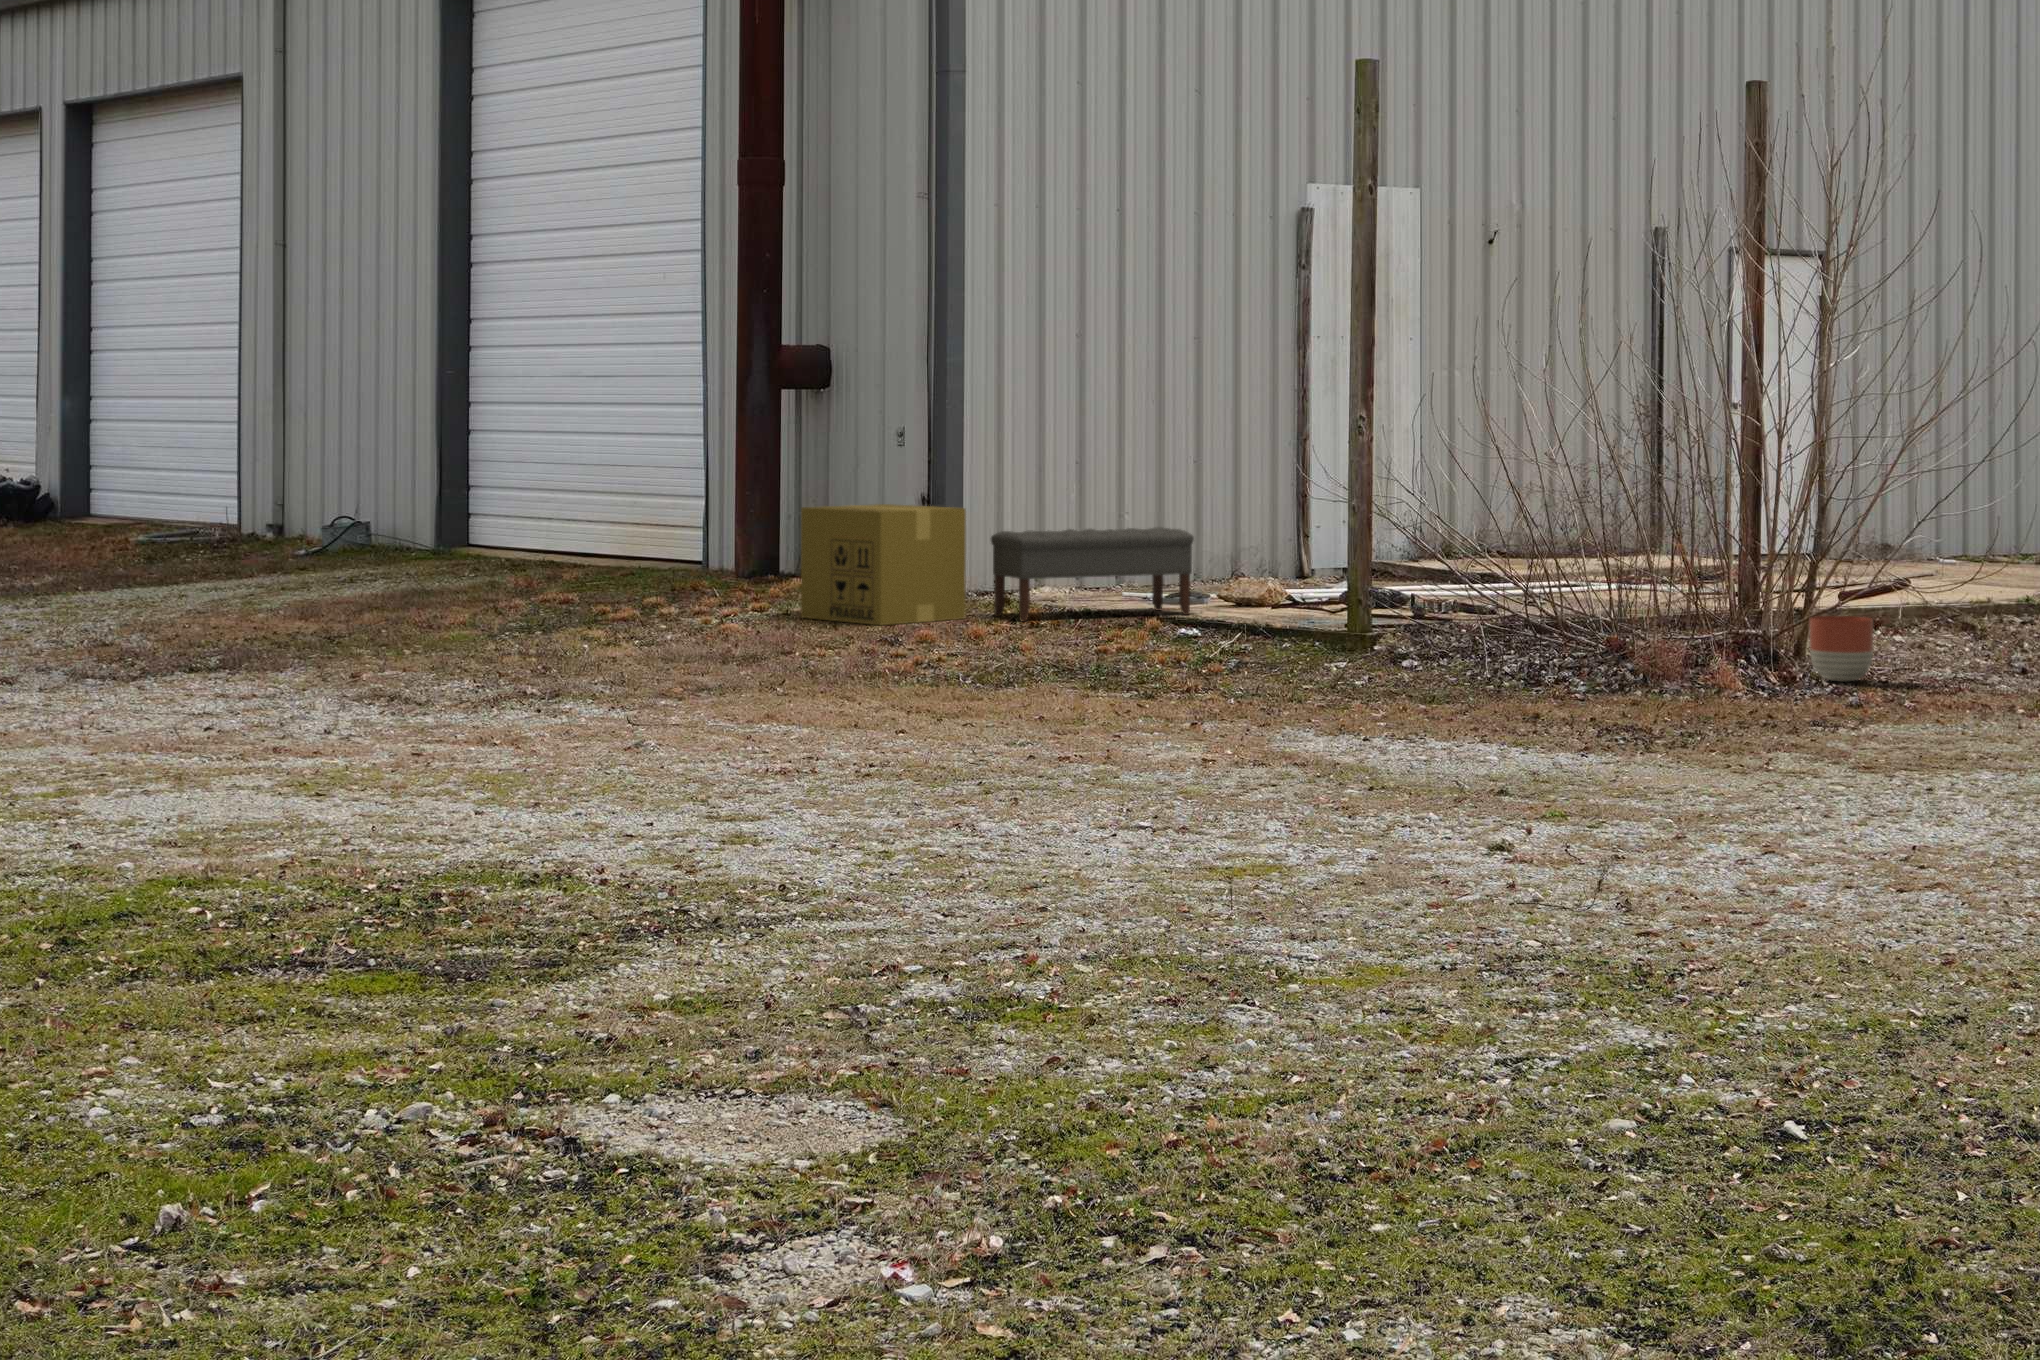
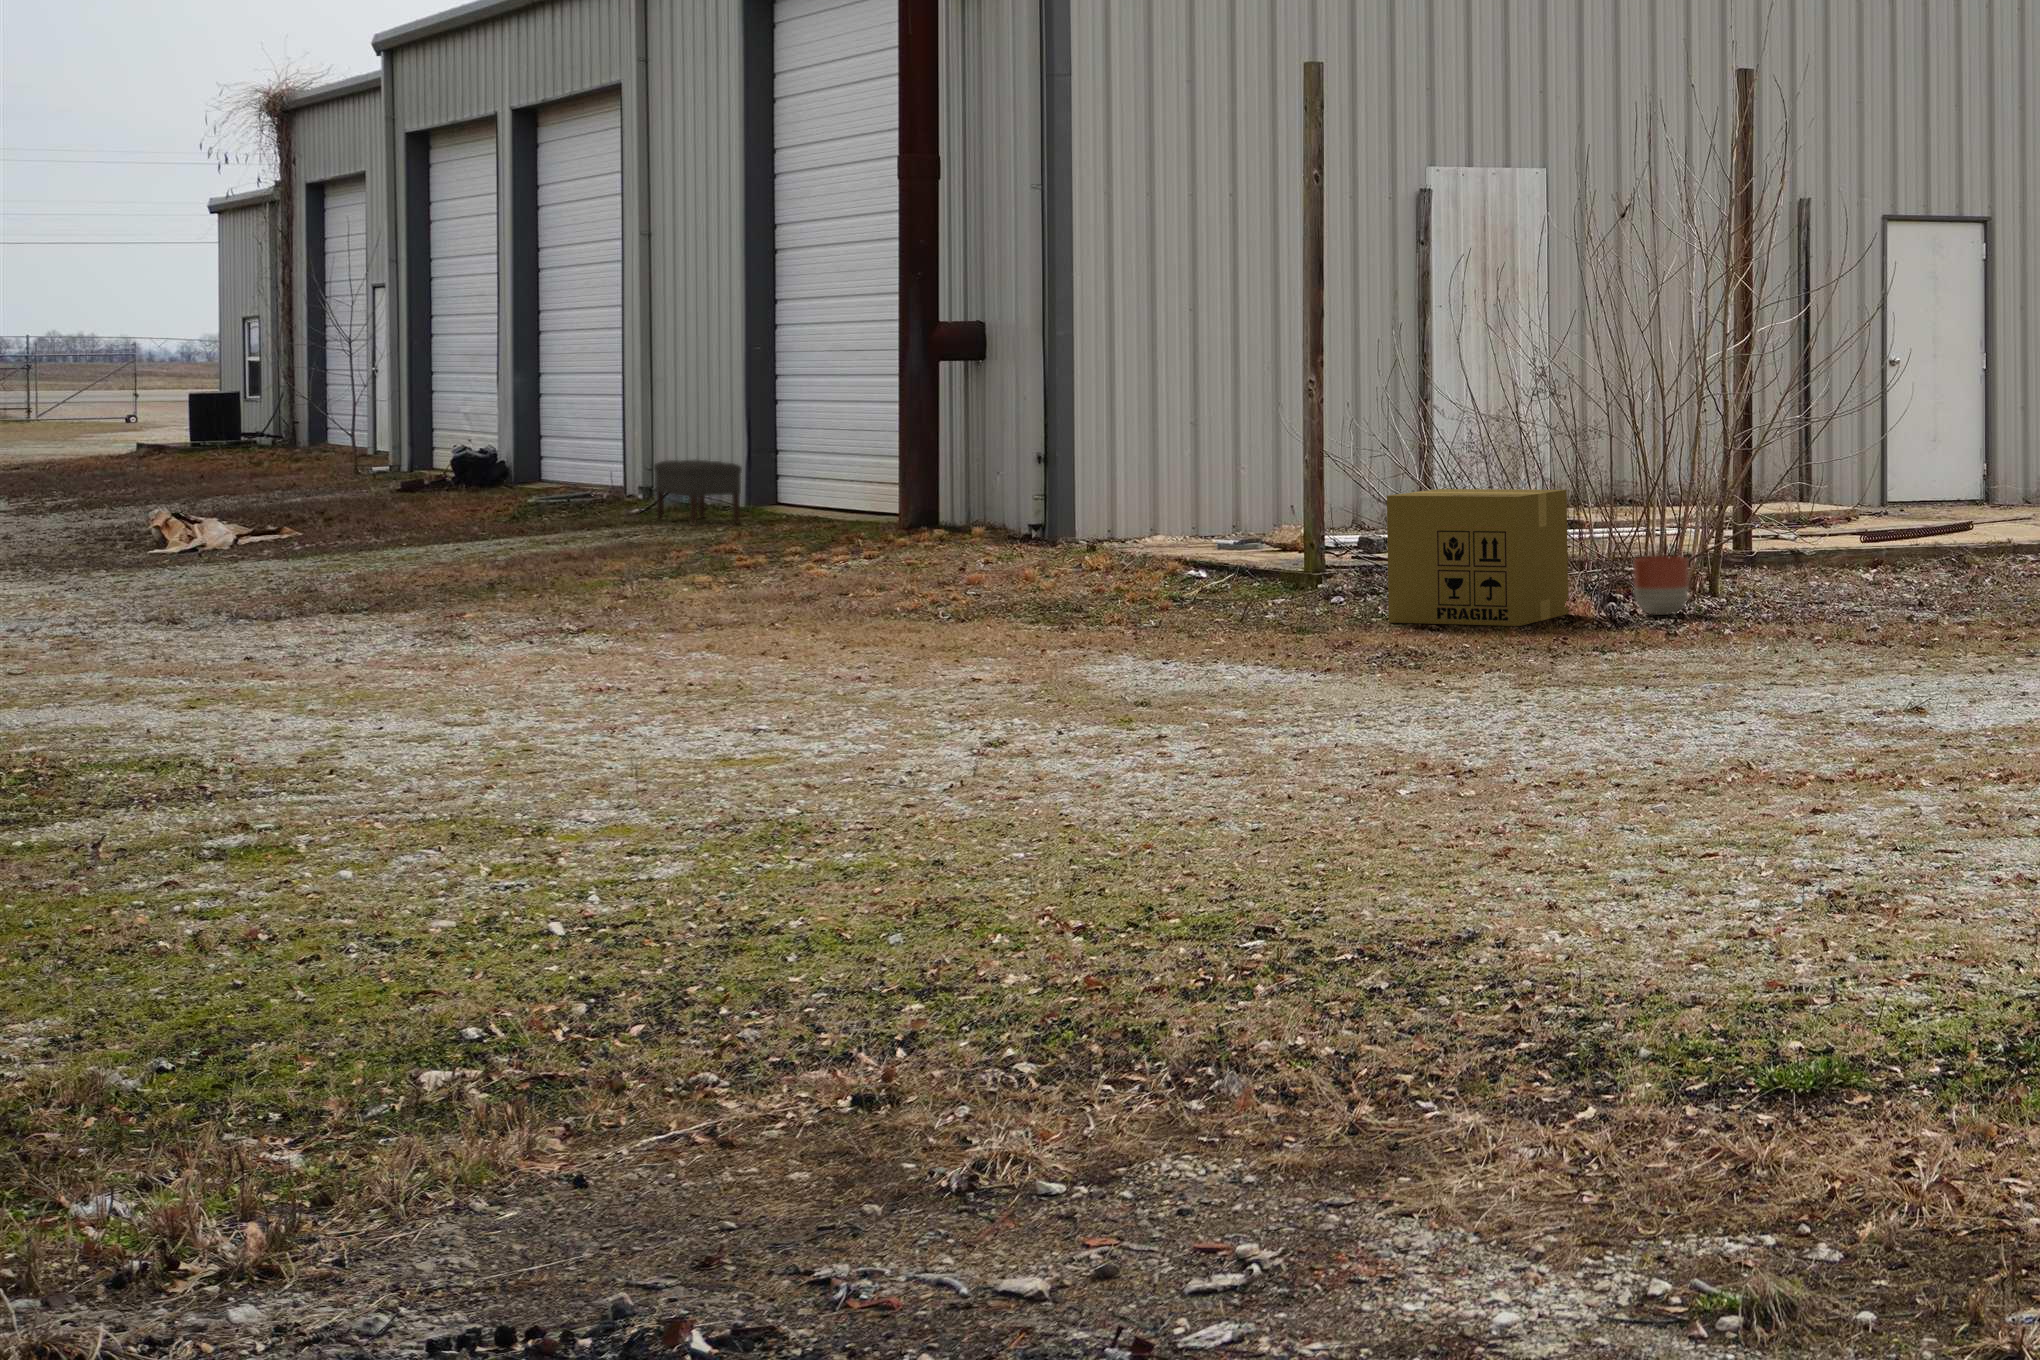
cardboard box: present [801,504,966,625] -> present [1387,489,1569,626]
bench: present [991,527,1194,621] -> present [654,460,742,525]

